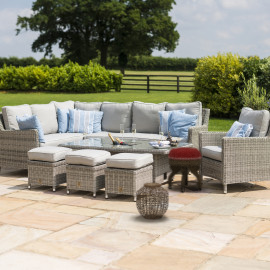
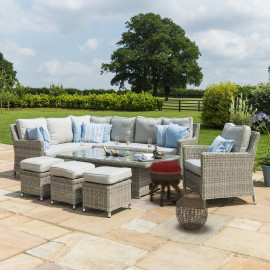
woven basket: present [136,183,169,219] -> present [176,193,208,230]

